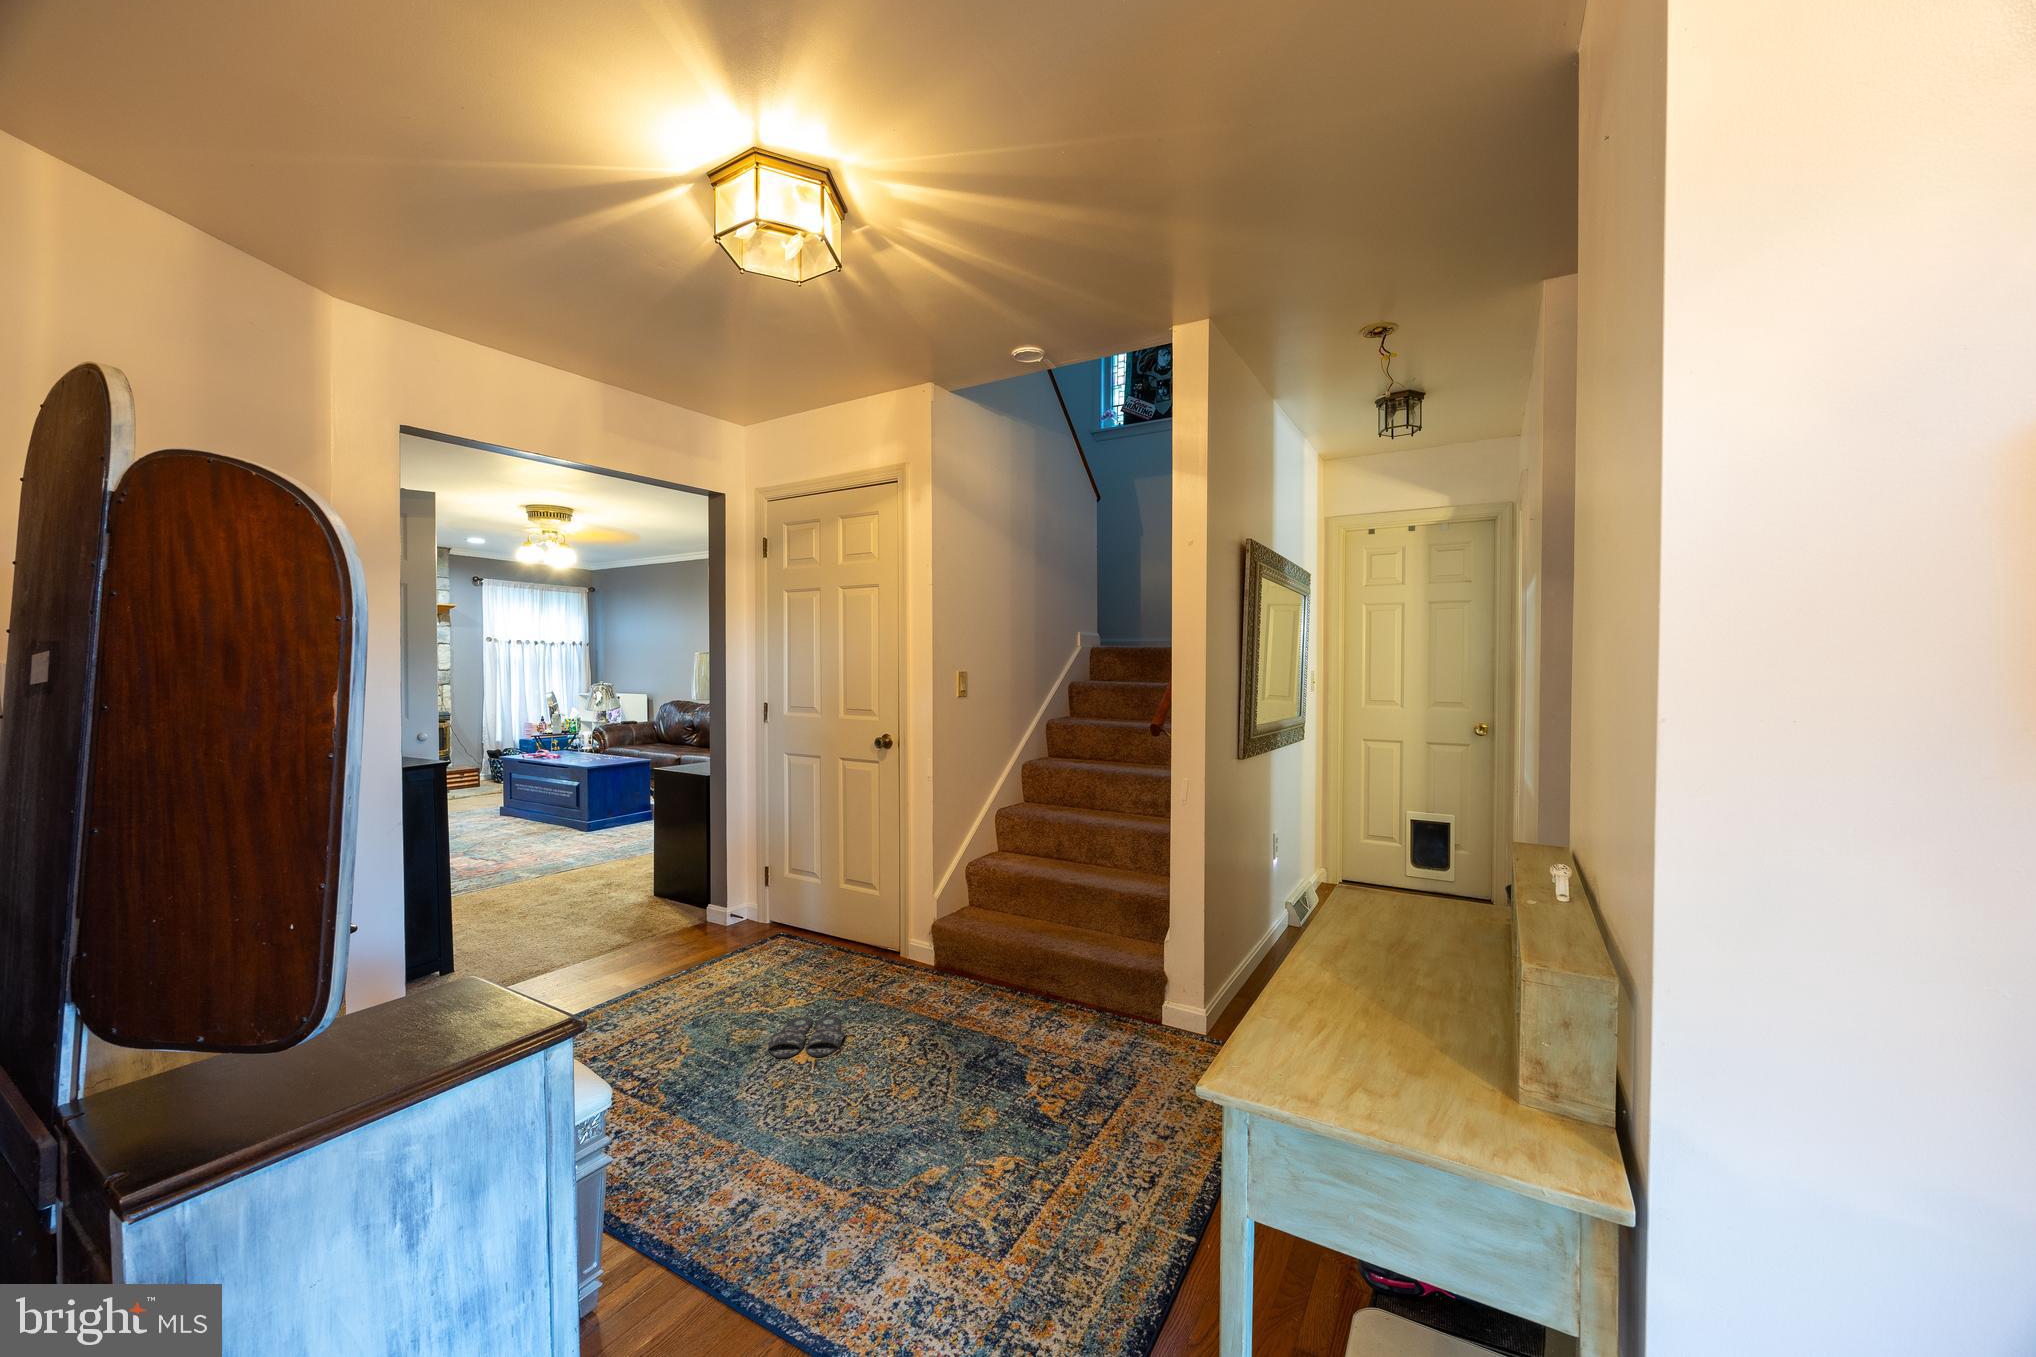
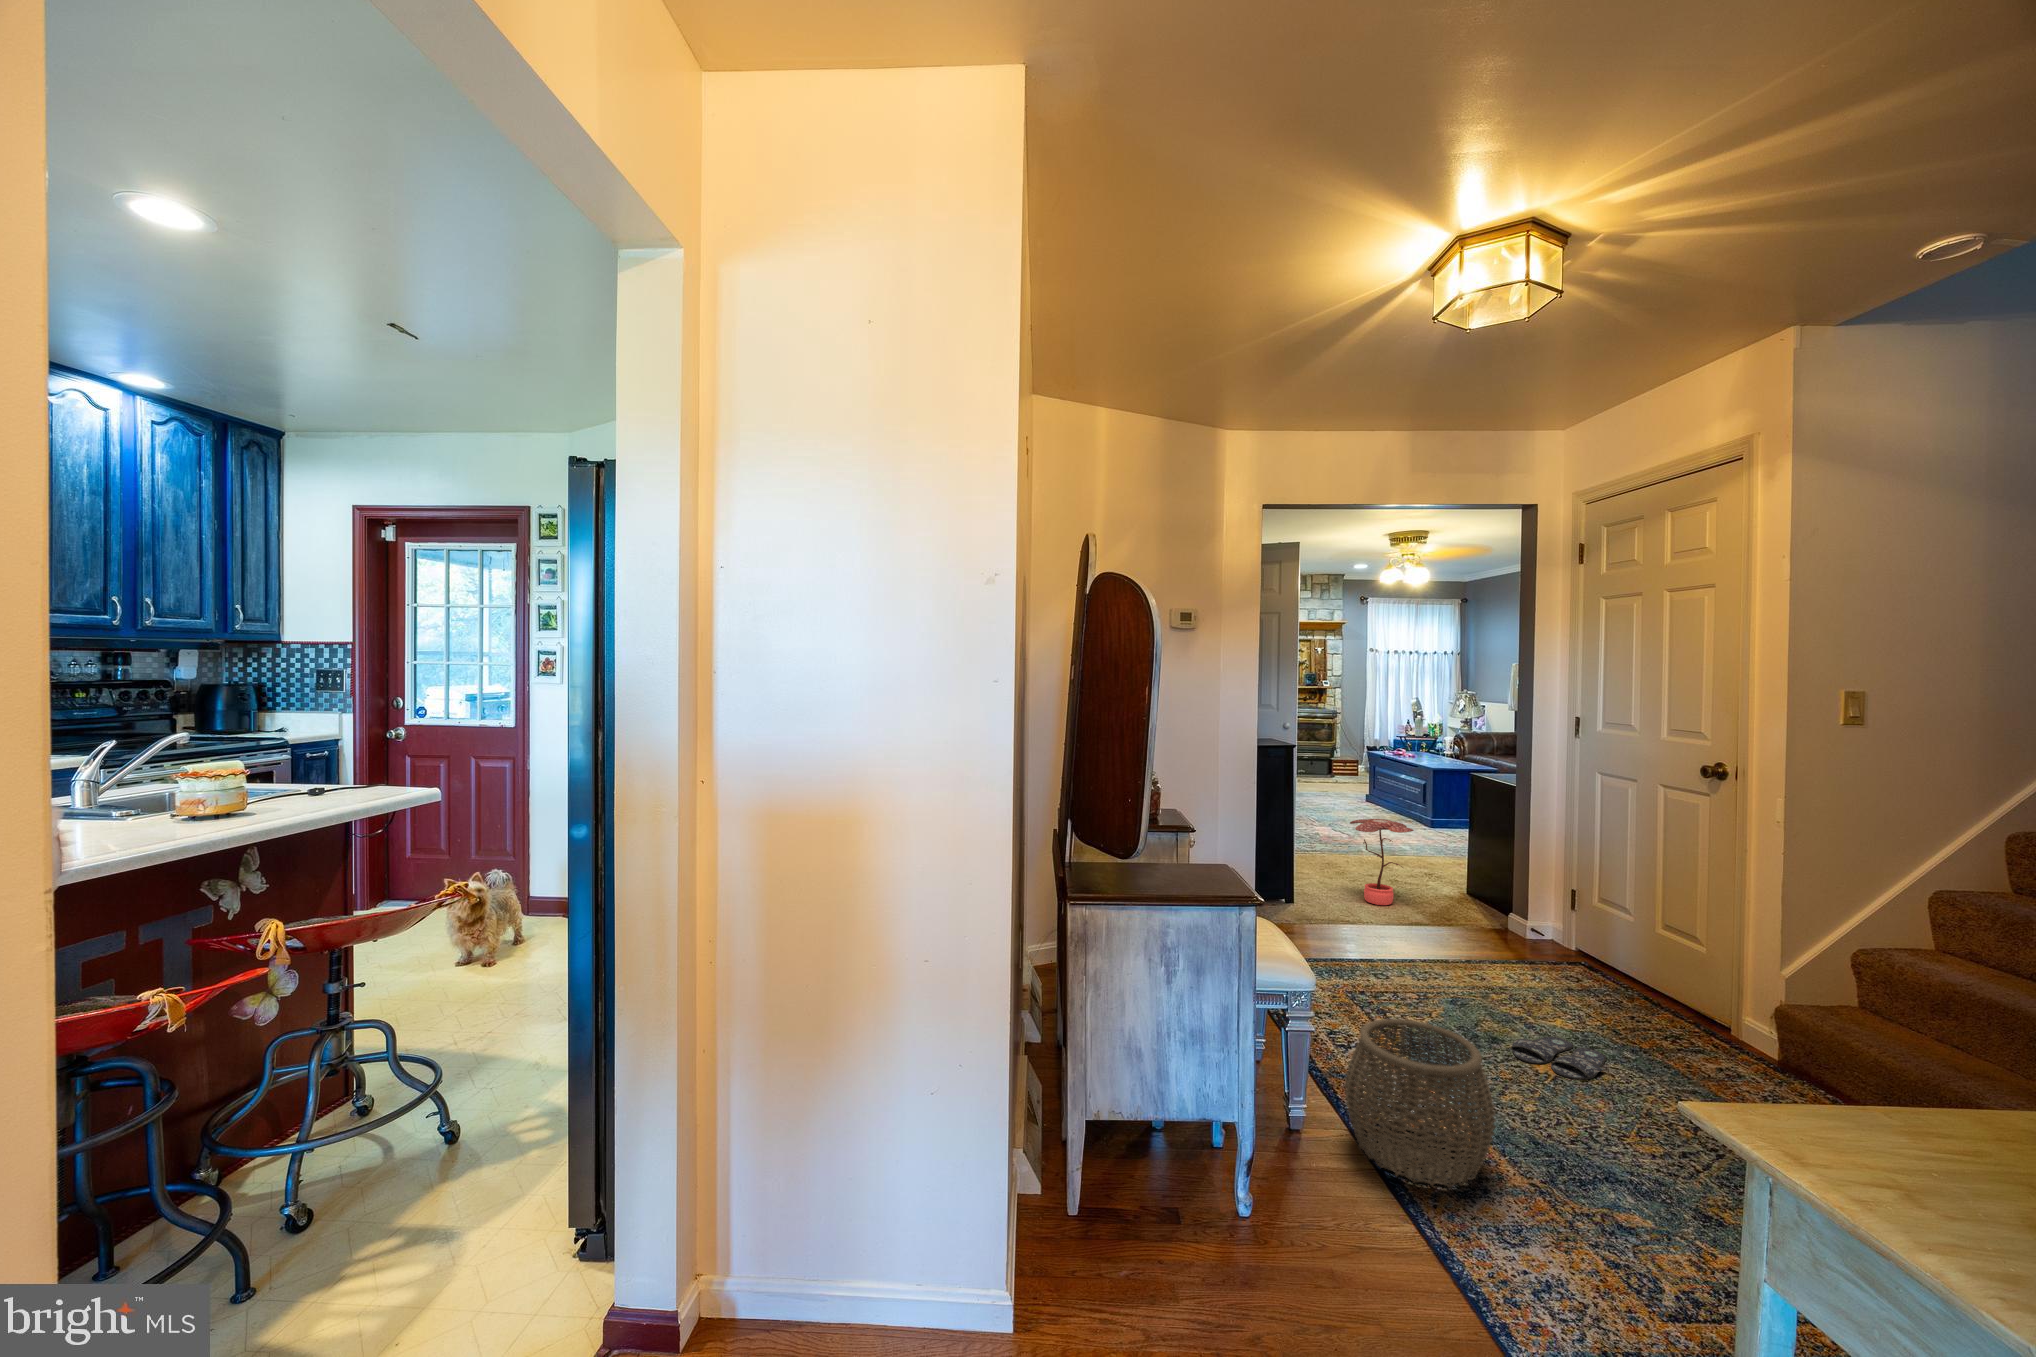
potted plant: none [524,835,605,937] -> present [1350,819,1414,905]
woven basket: none [652,1072,824,1289] -> present [1345,1019,1496,1187]

